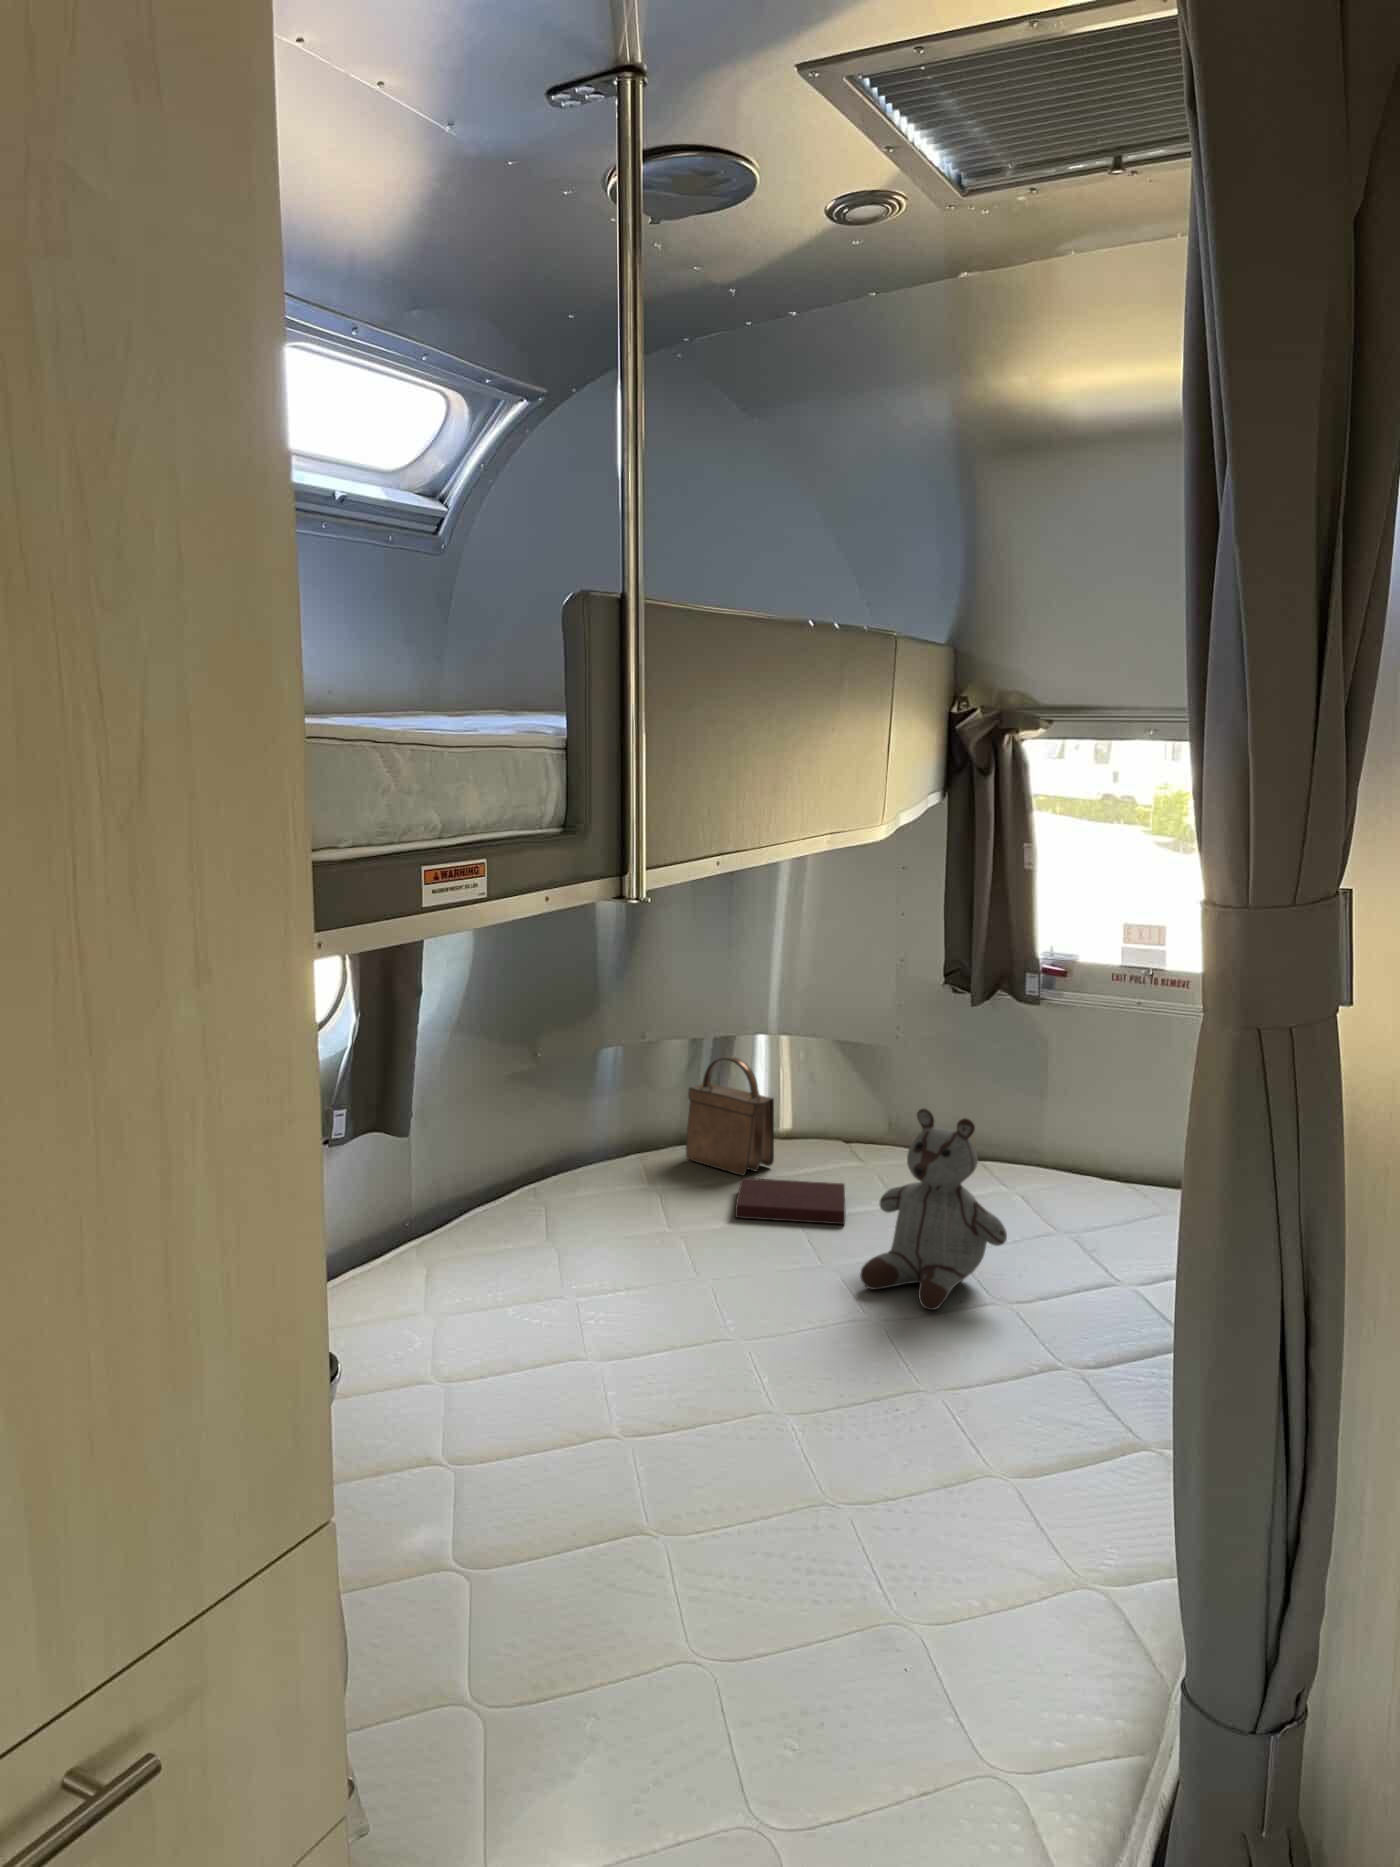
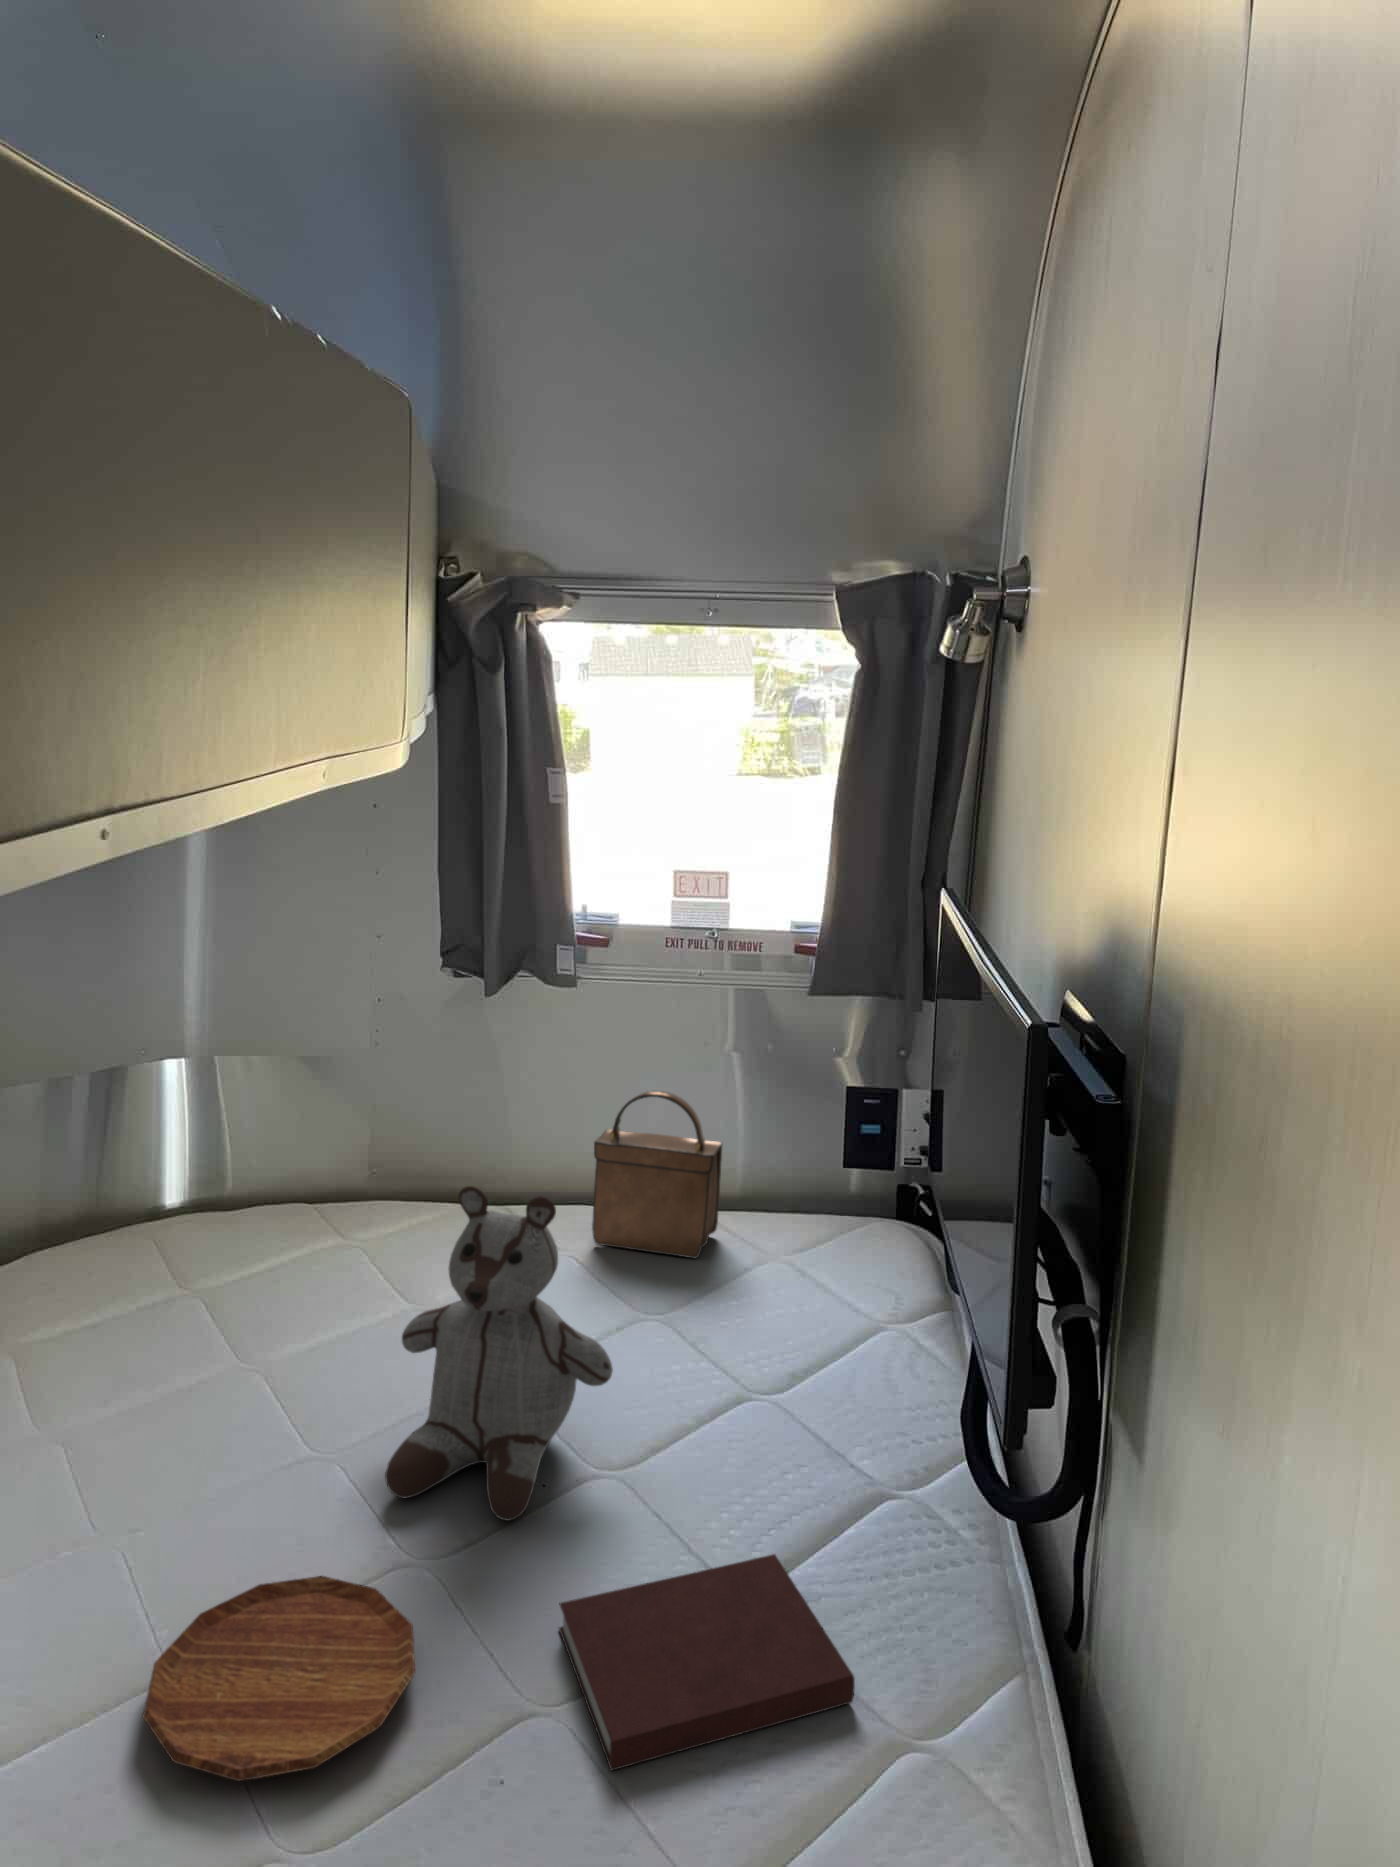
handbag: present [686,1057,774,1176] -> present [592,1091,722,1258]
notebook: present [735,1178,845,1224] -> present [559,1554,855,1770]
tray: none [722,1301,862,1371] -> present [143,1576,415,1781]

